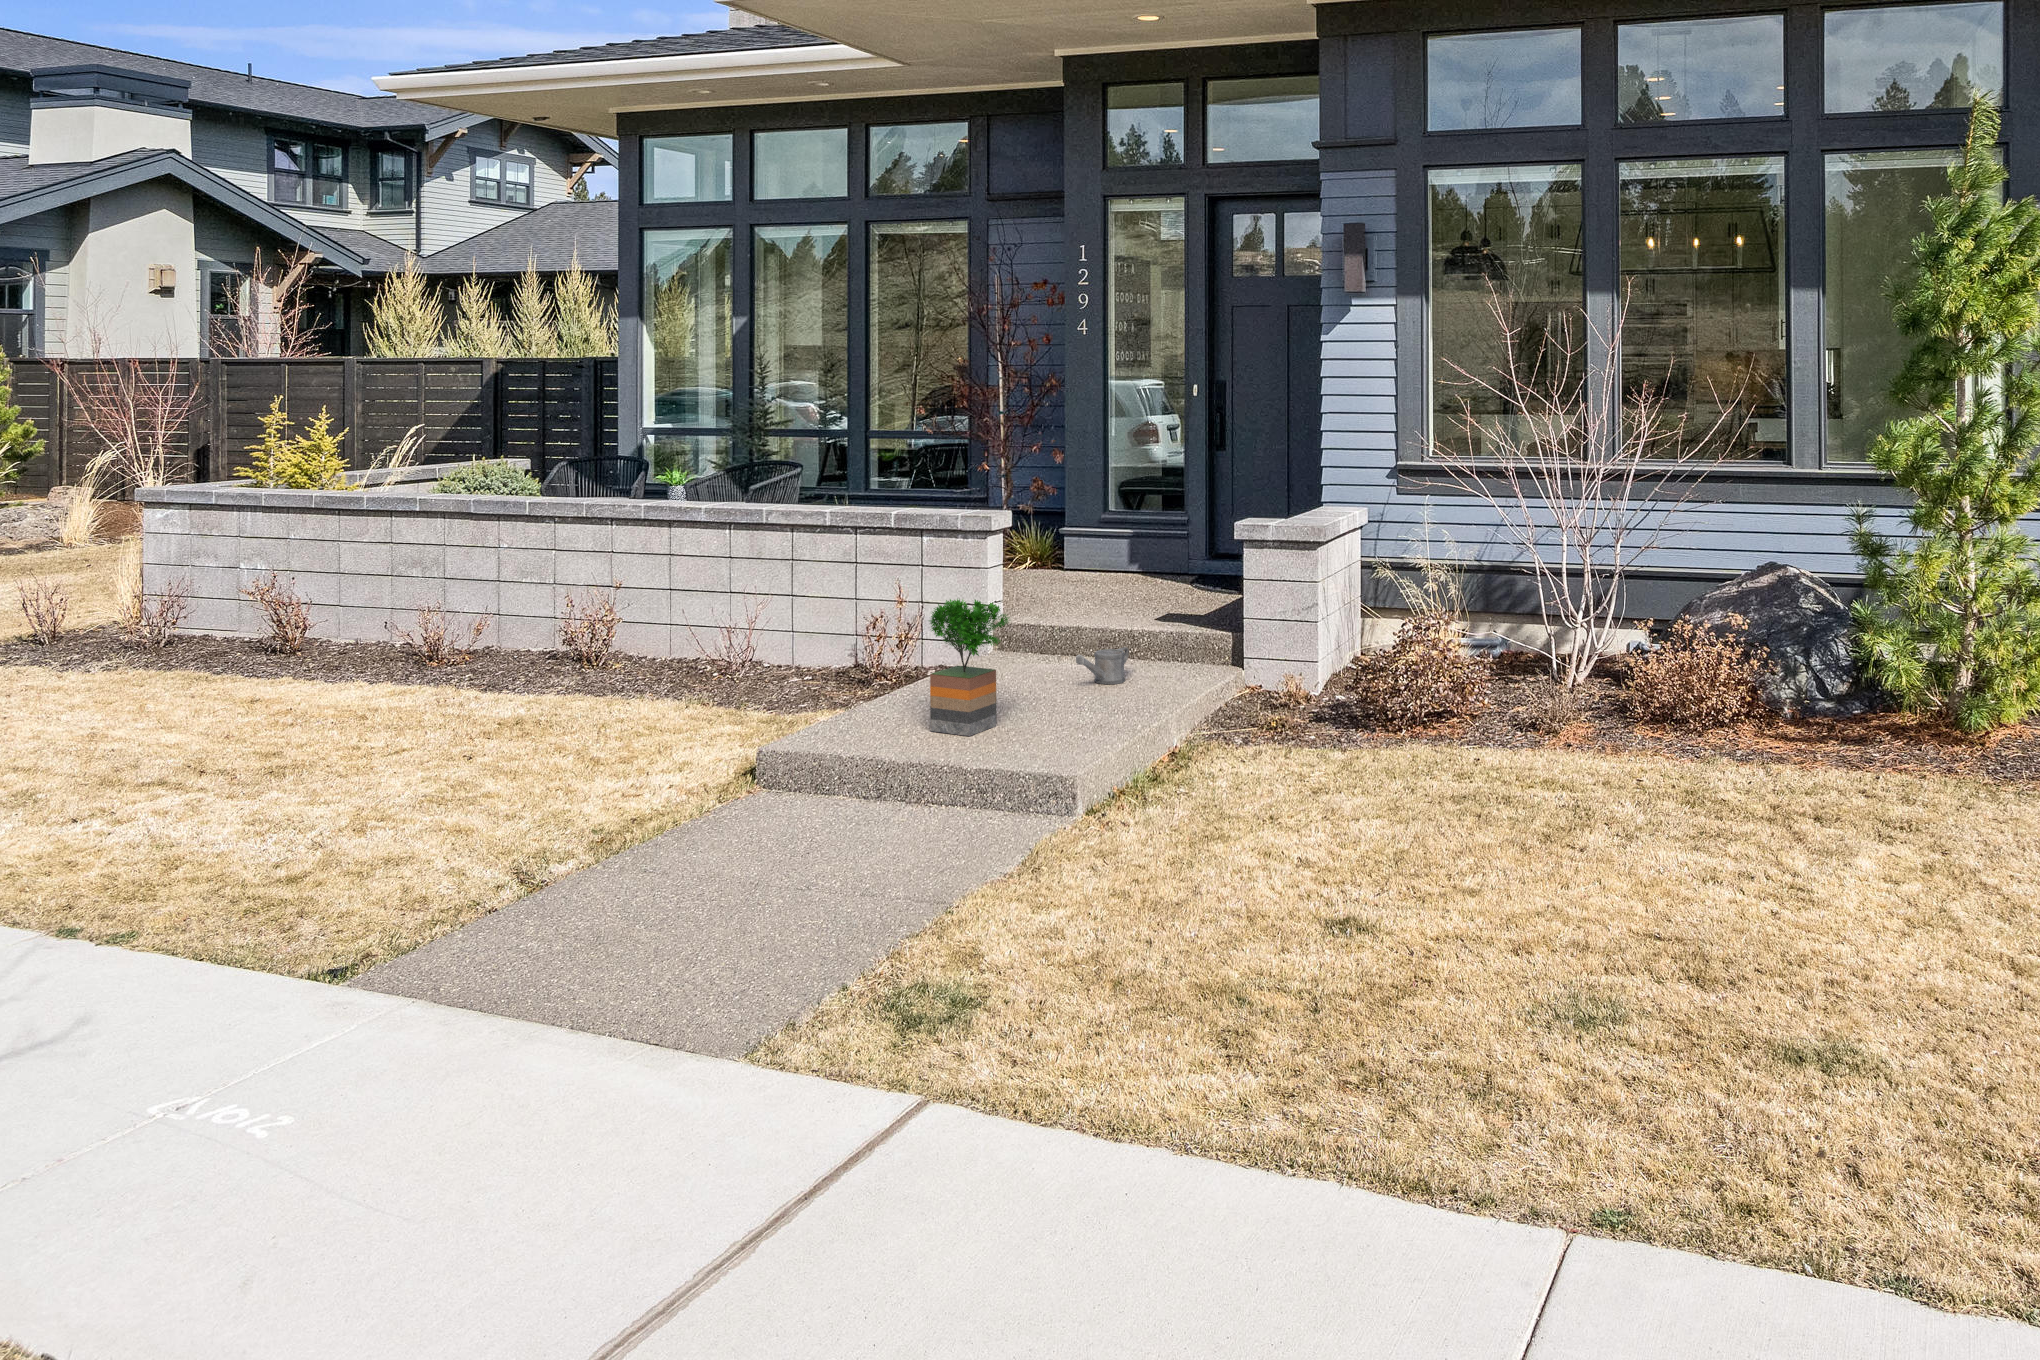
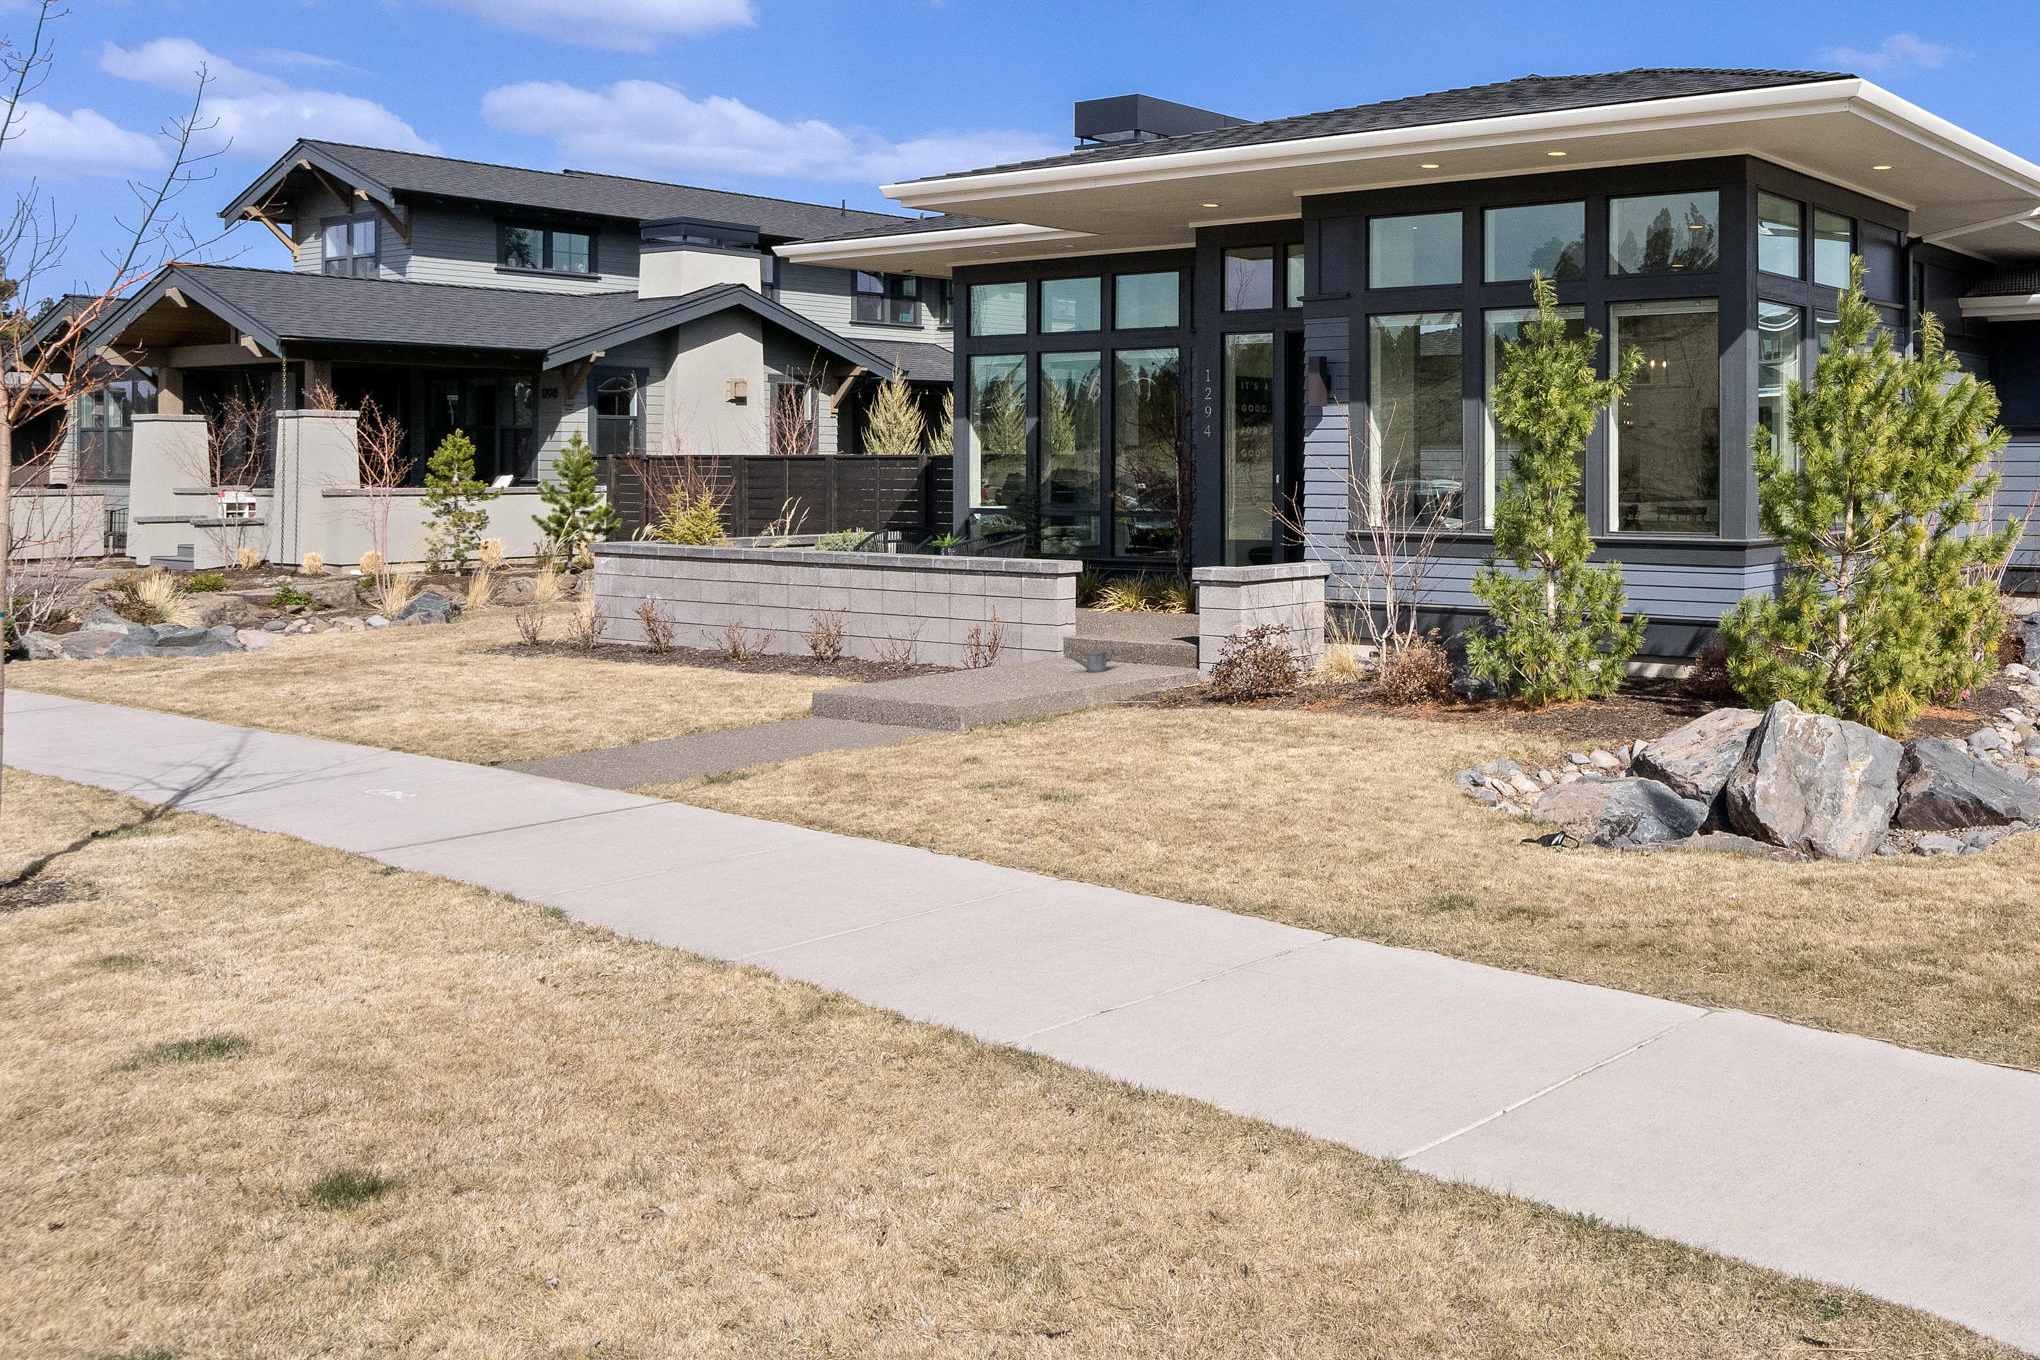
potted tree: present [929,599,1009,736] -> none [930,611,991,695]

